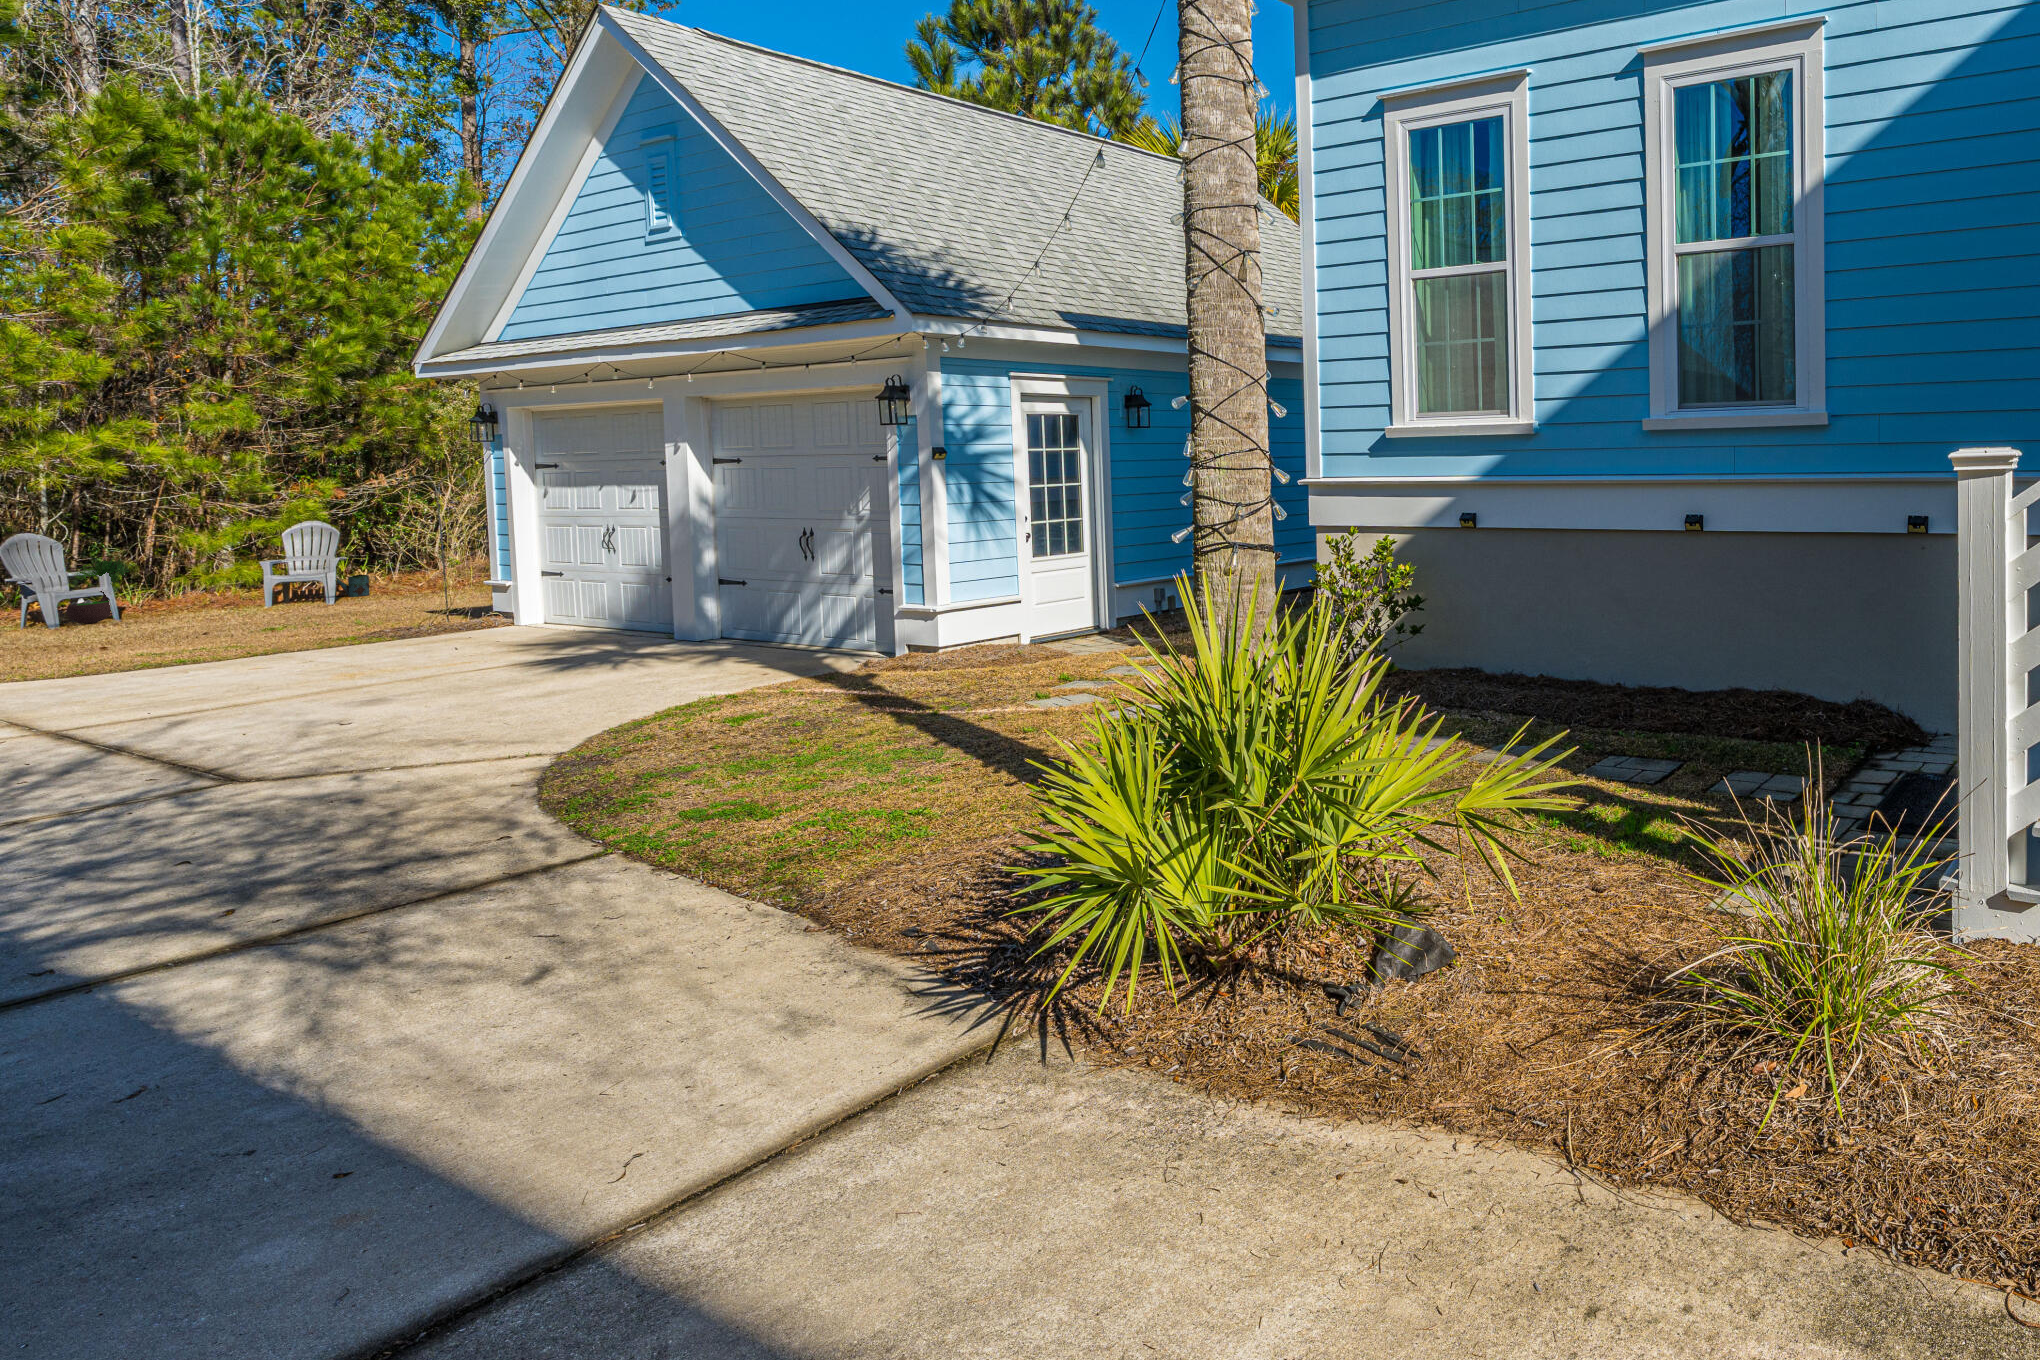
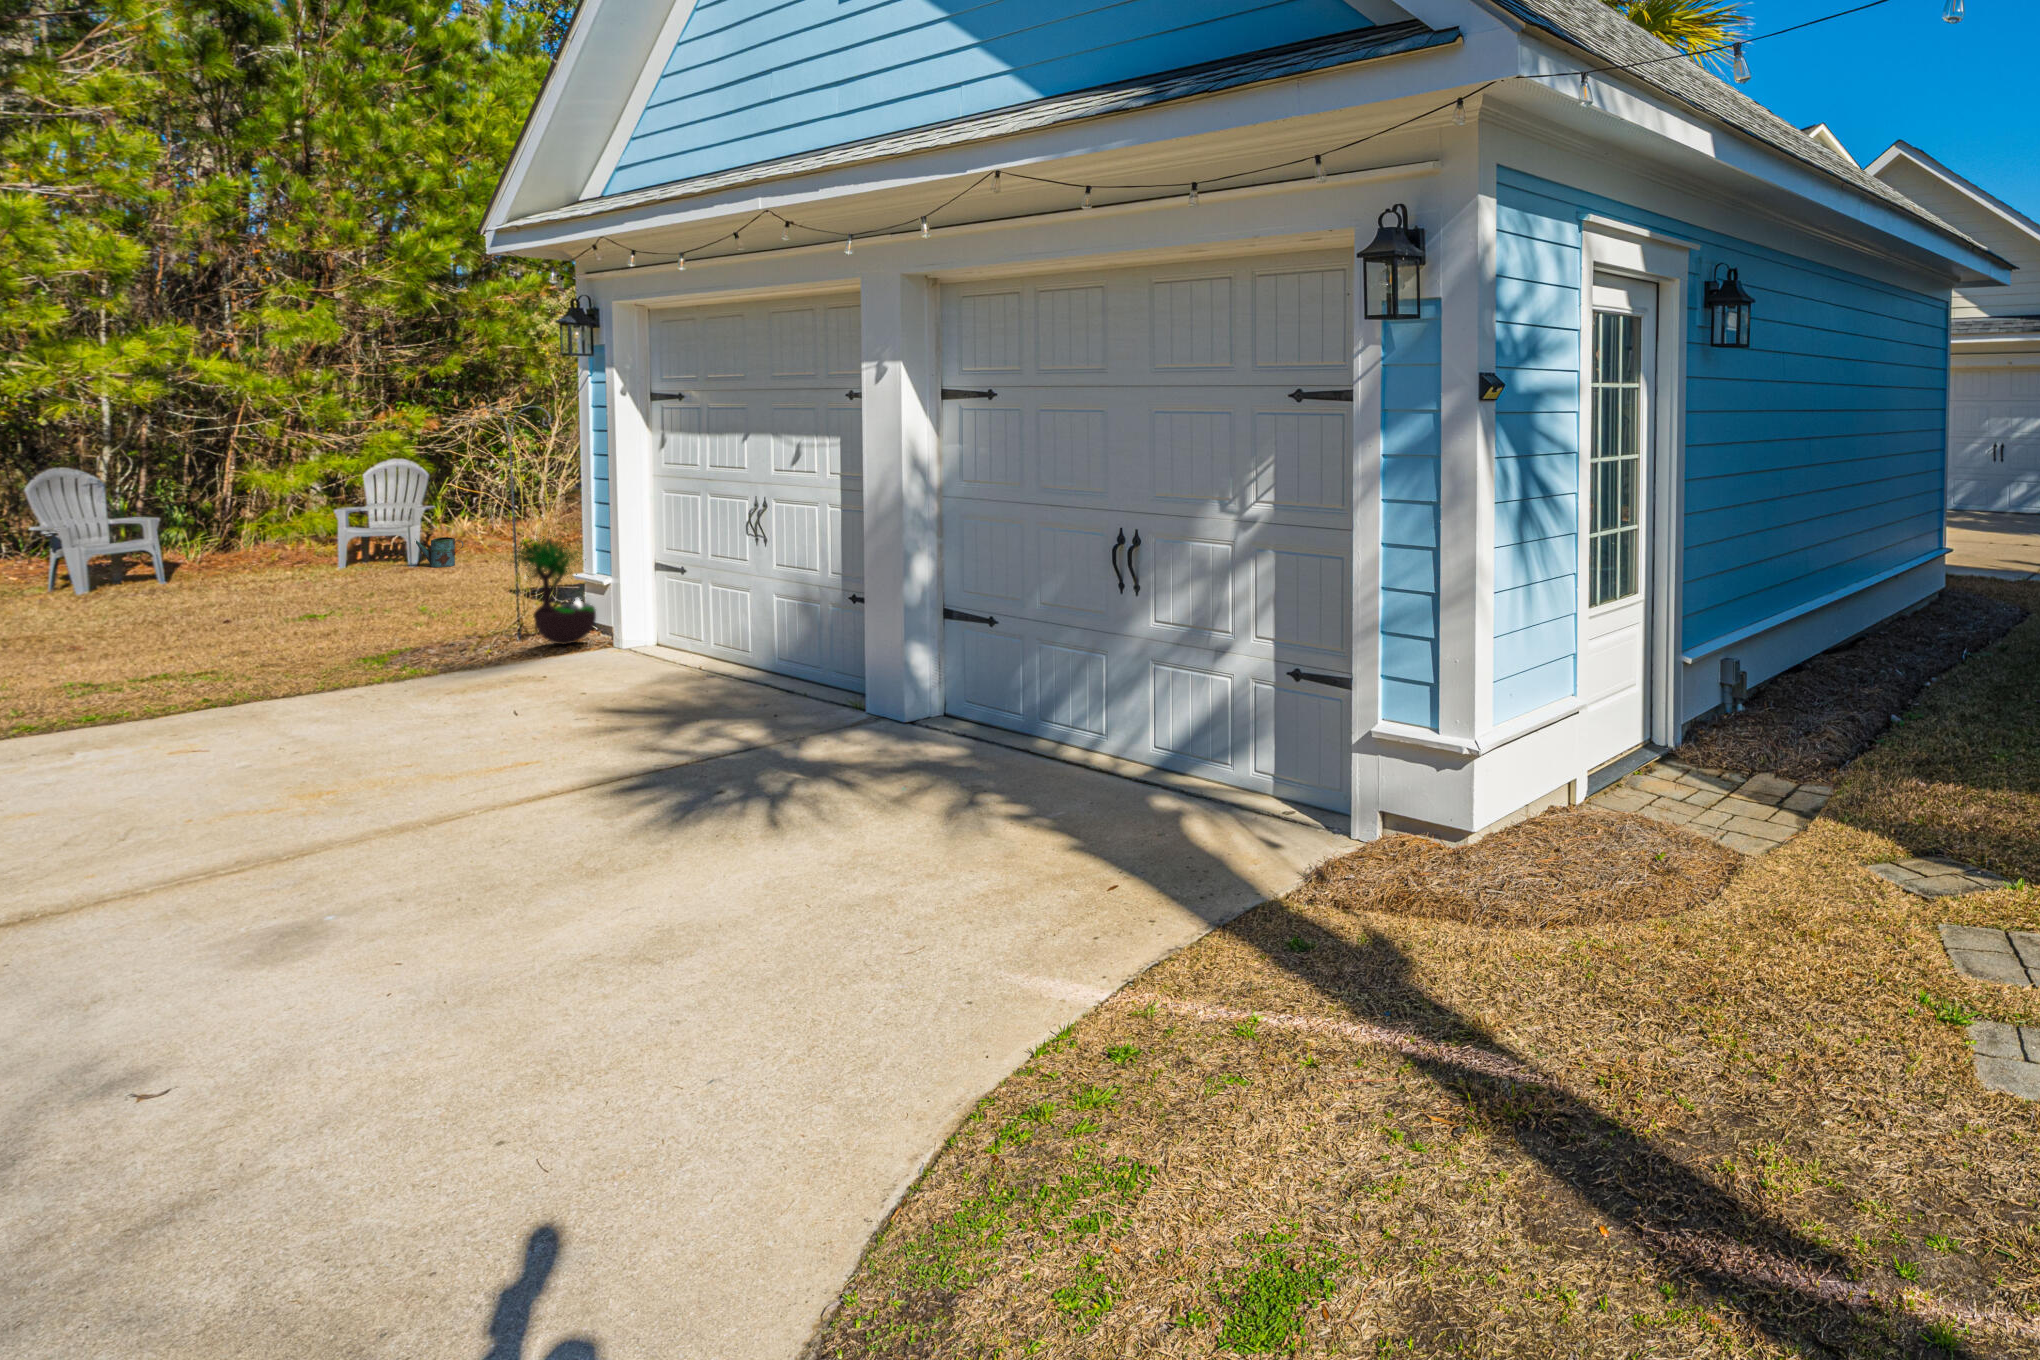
potted tree: present [67,557,128,624] -> present [511,534,596,644]

